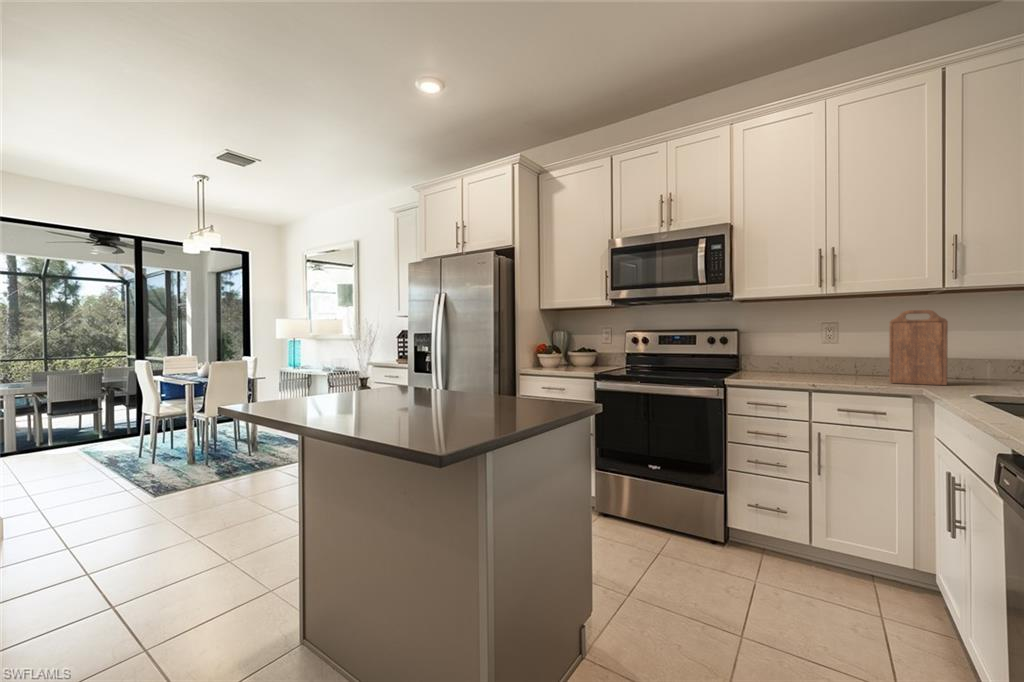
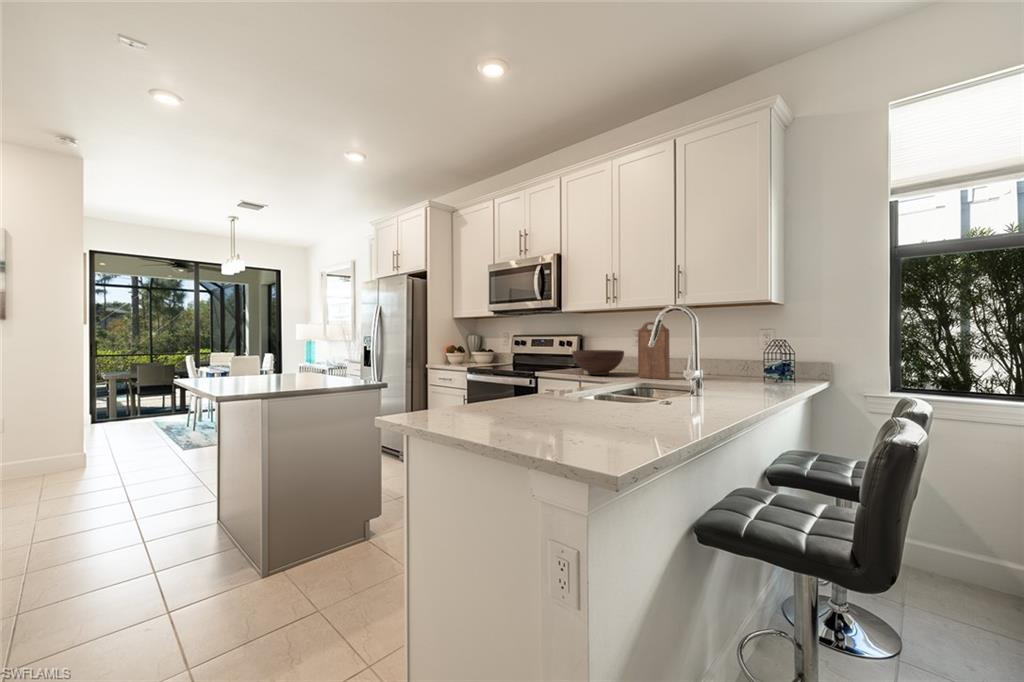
fruit bowl: none [774,348,854,380] -> present [572,350,624,375]

